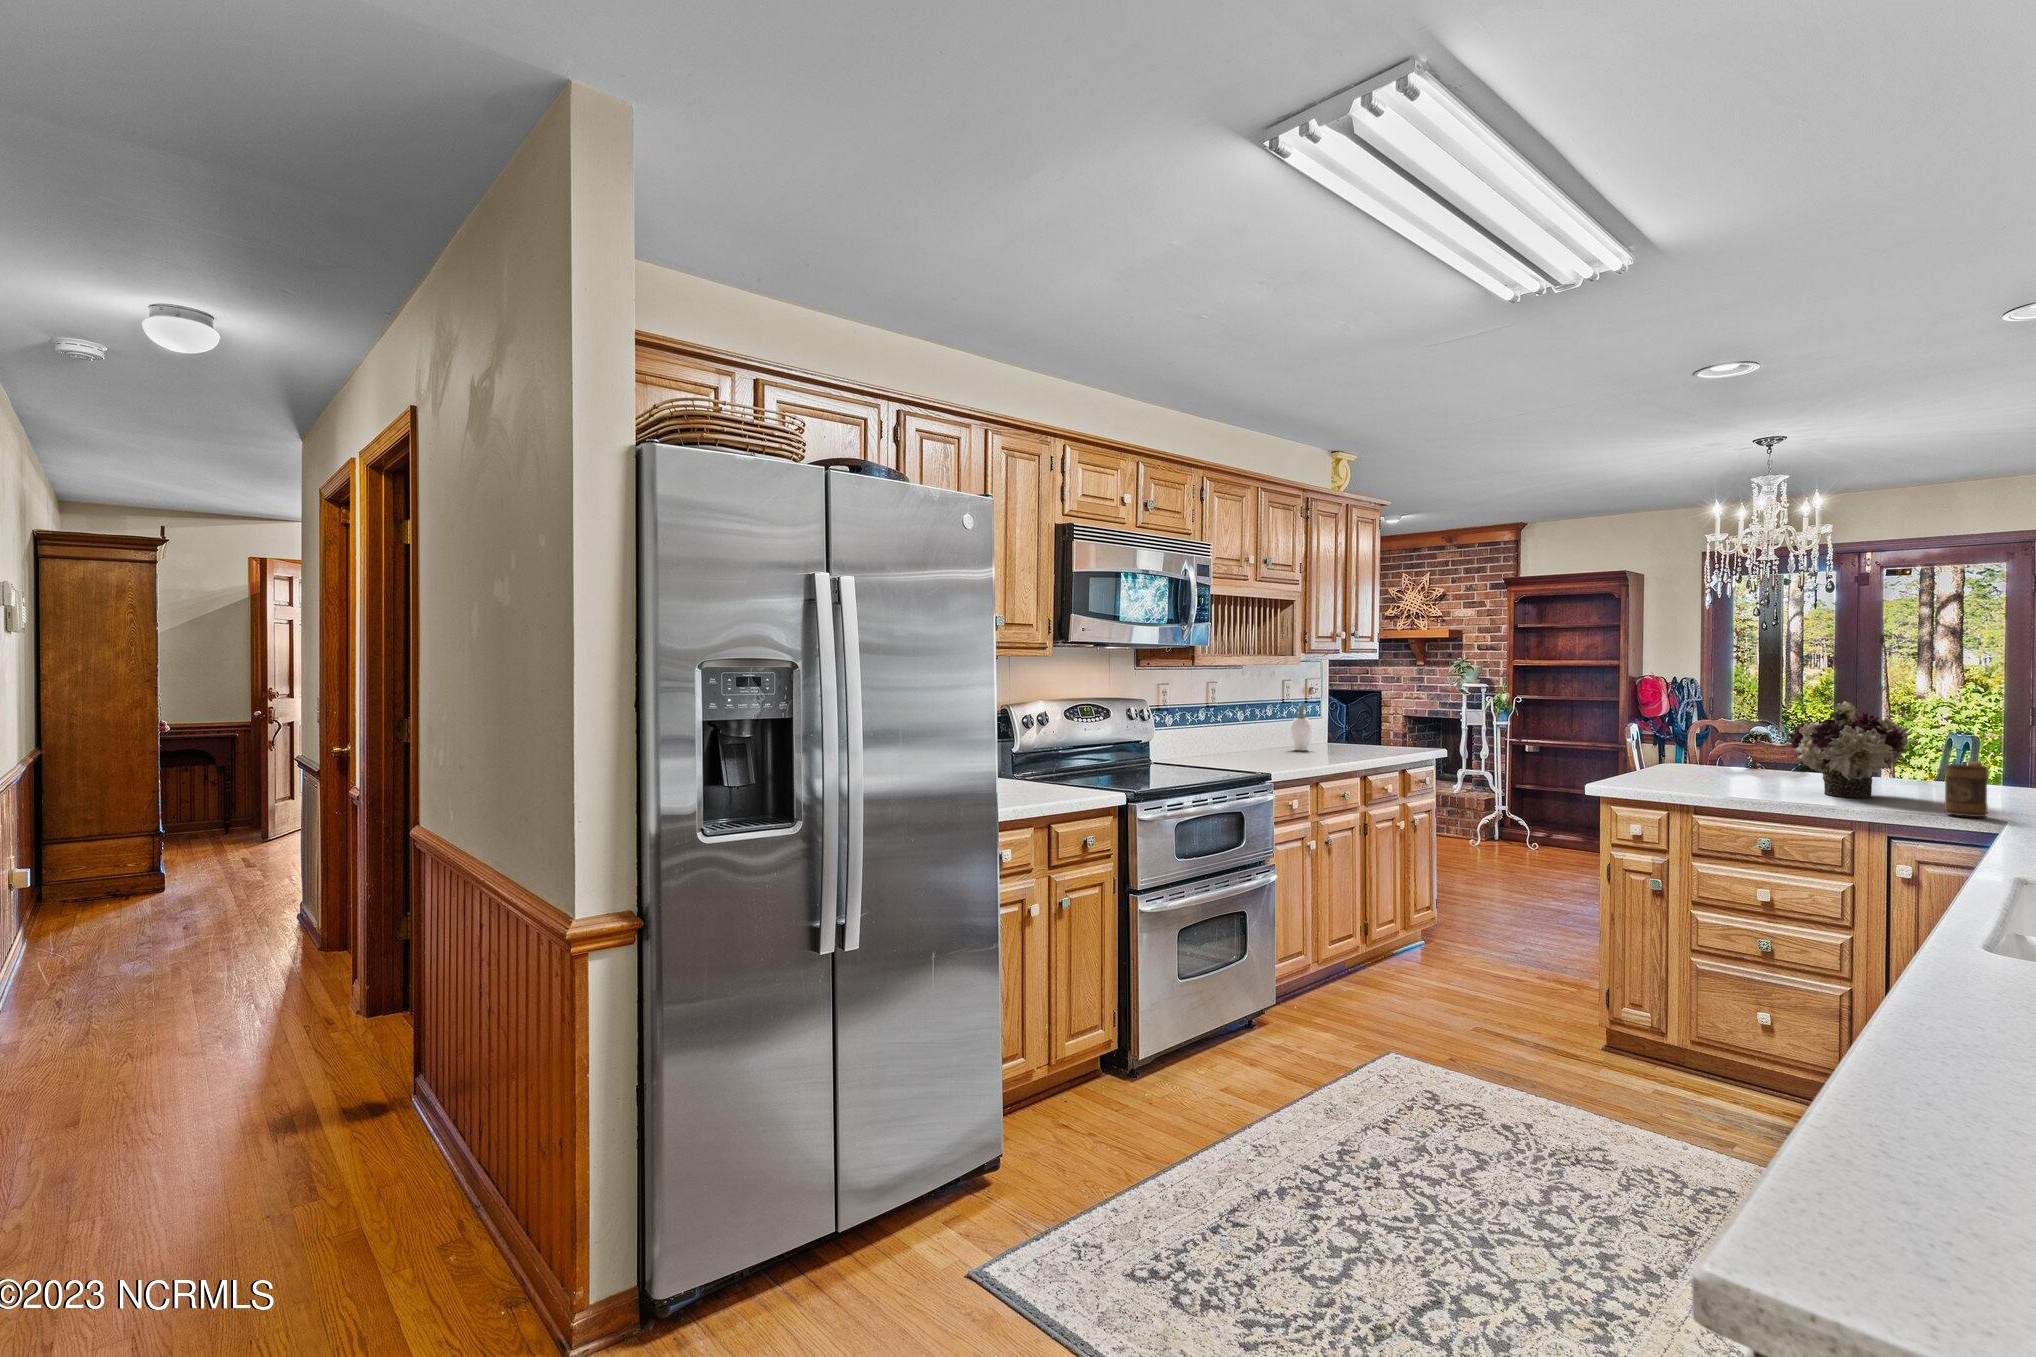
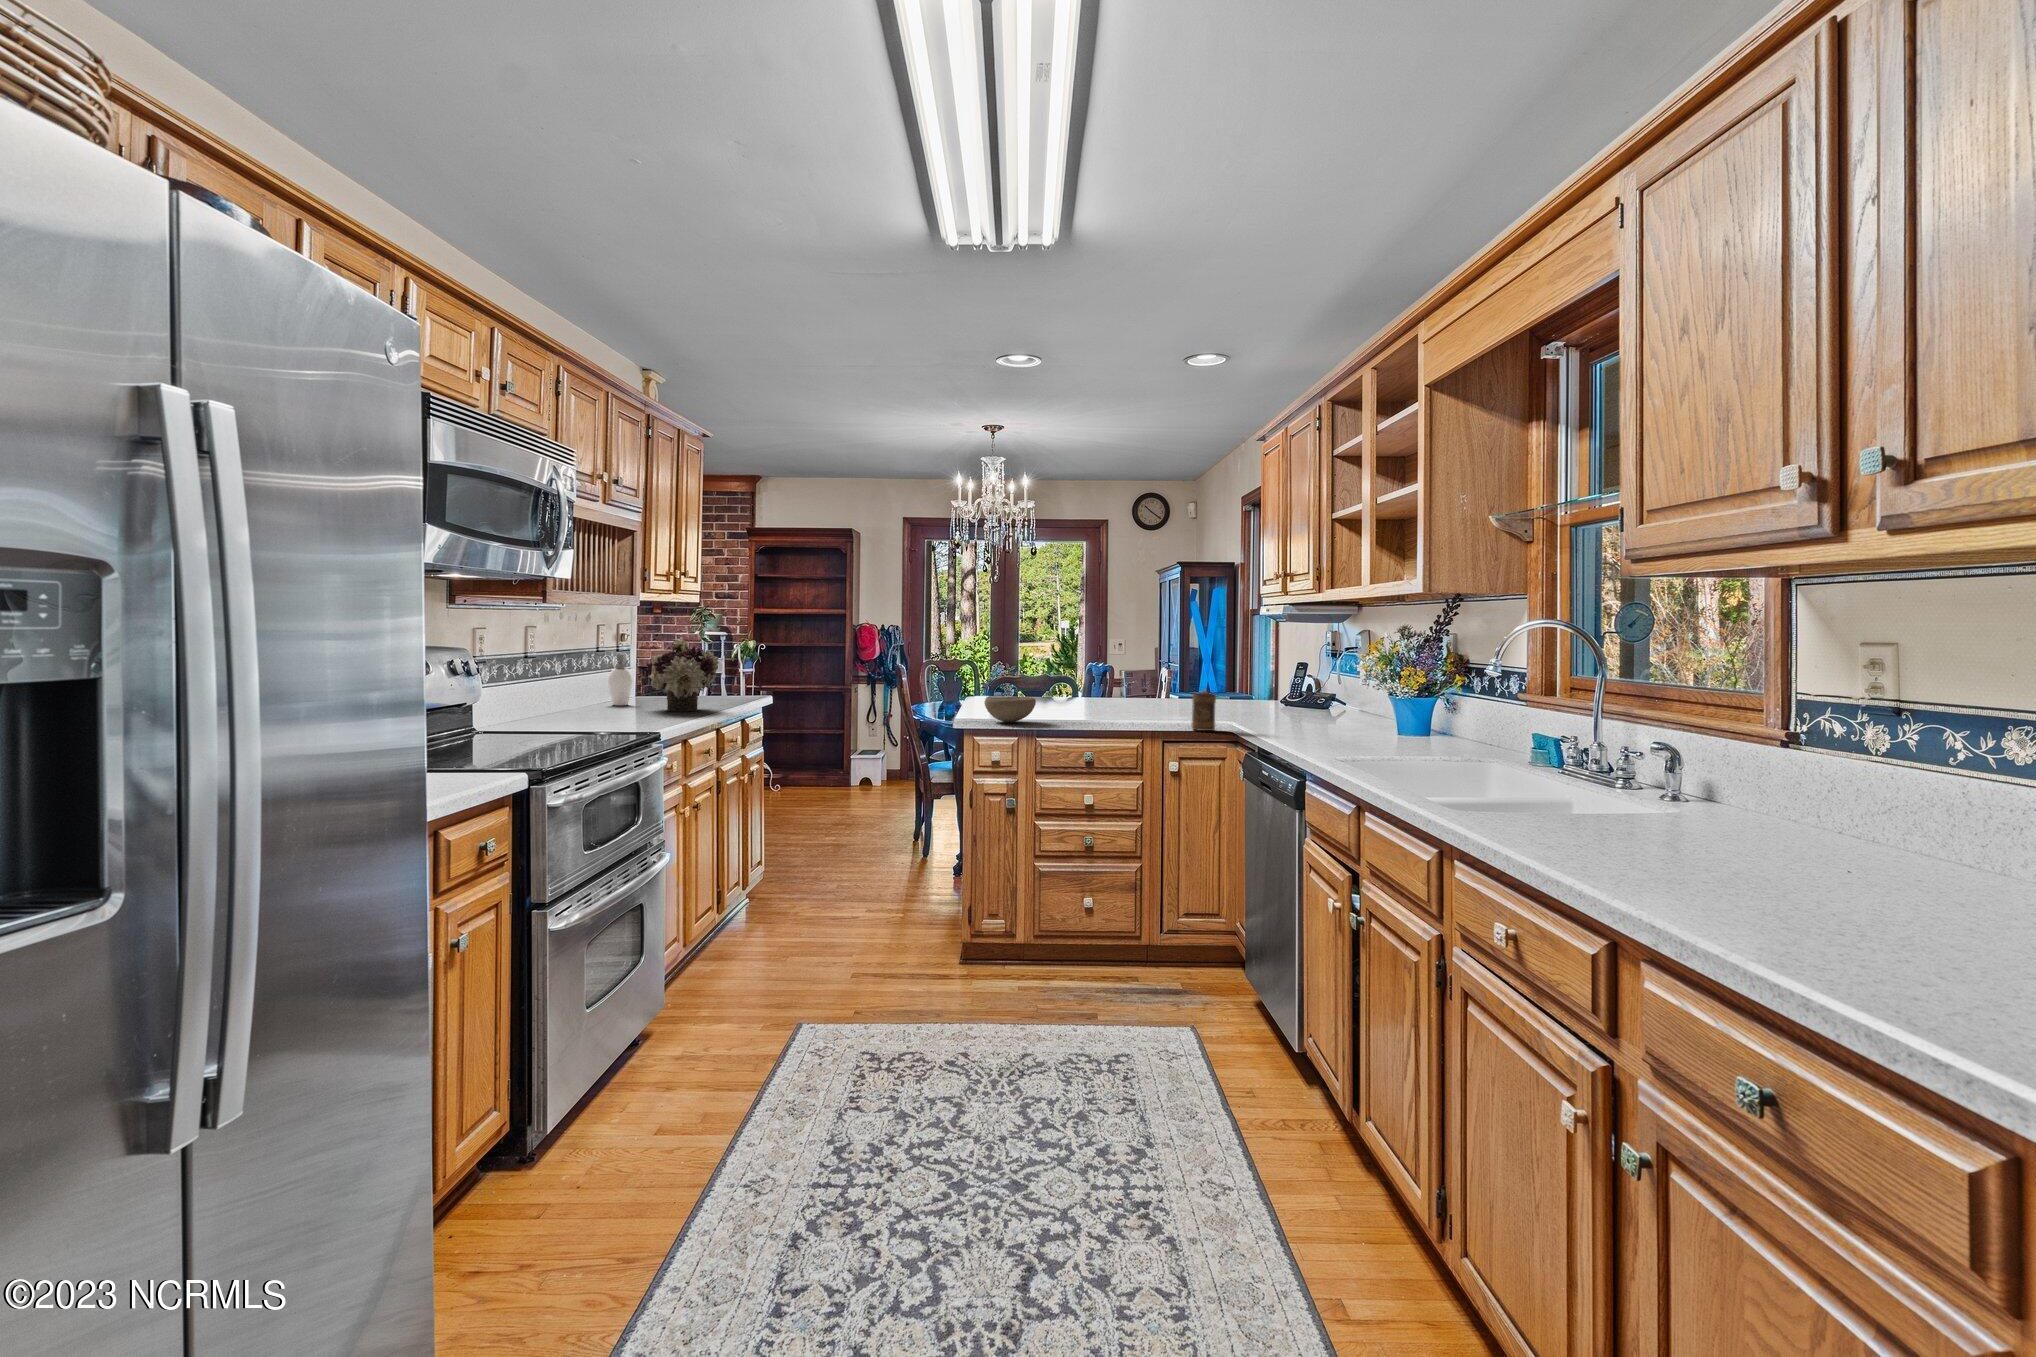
flower arrangement: present [1788,701,1909,798] -> present [646,638,719,712]
bowl: none [1641,757,1710,787] -> present [984,696,1036,722]

